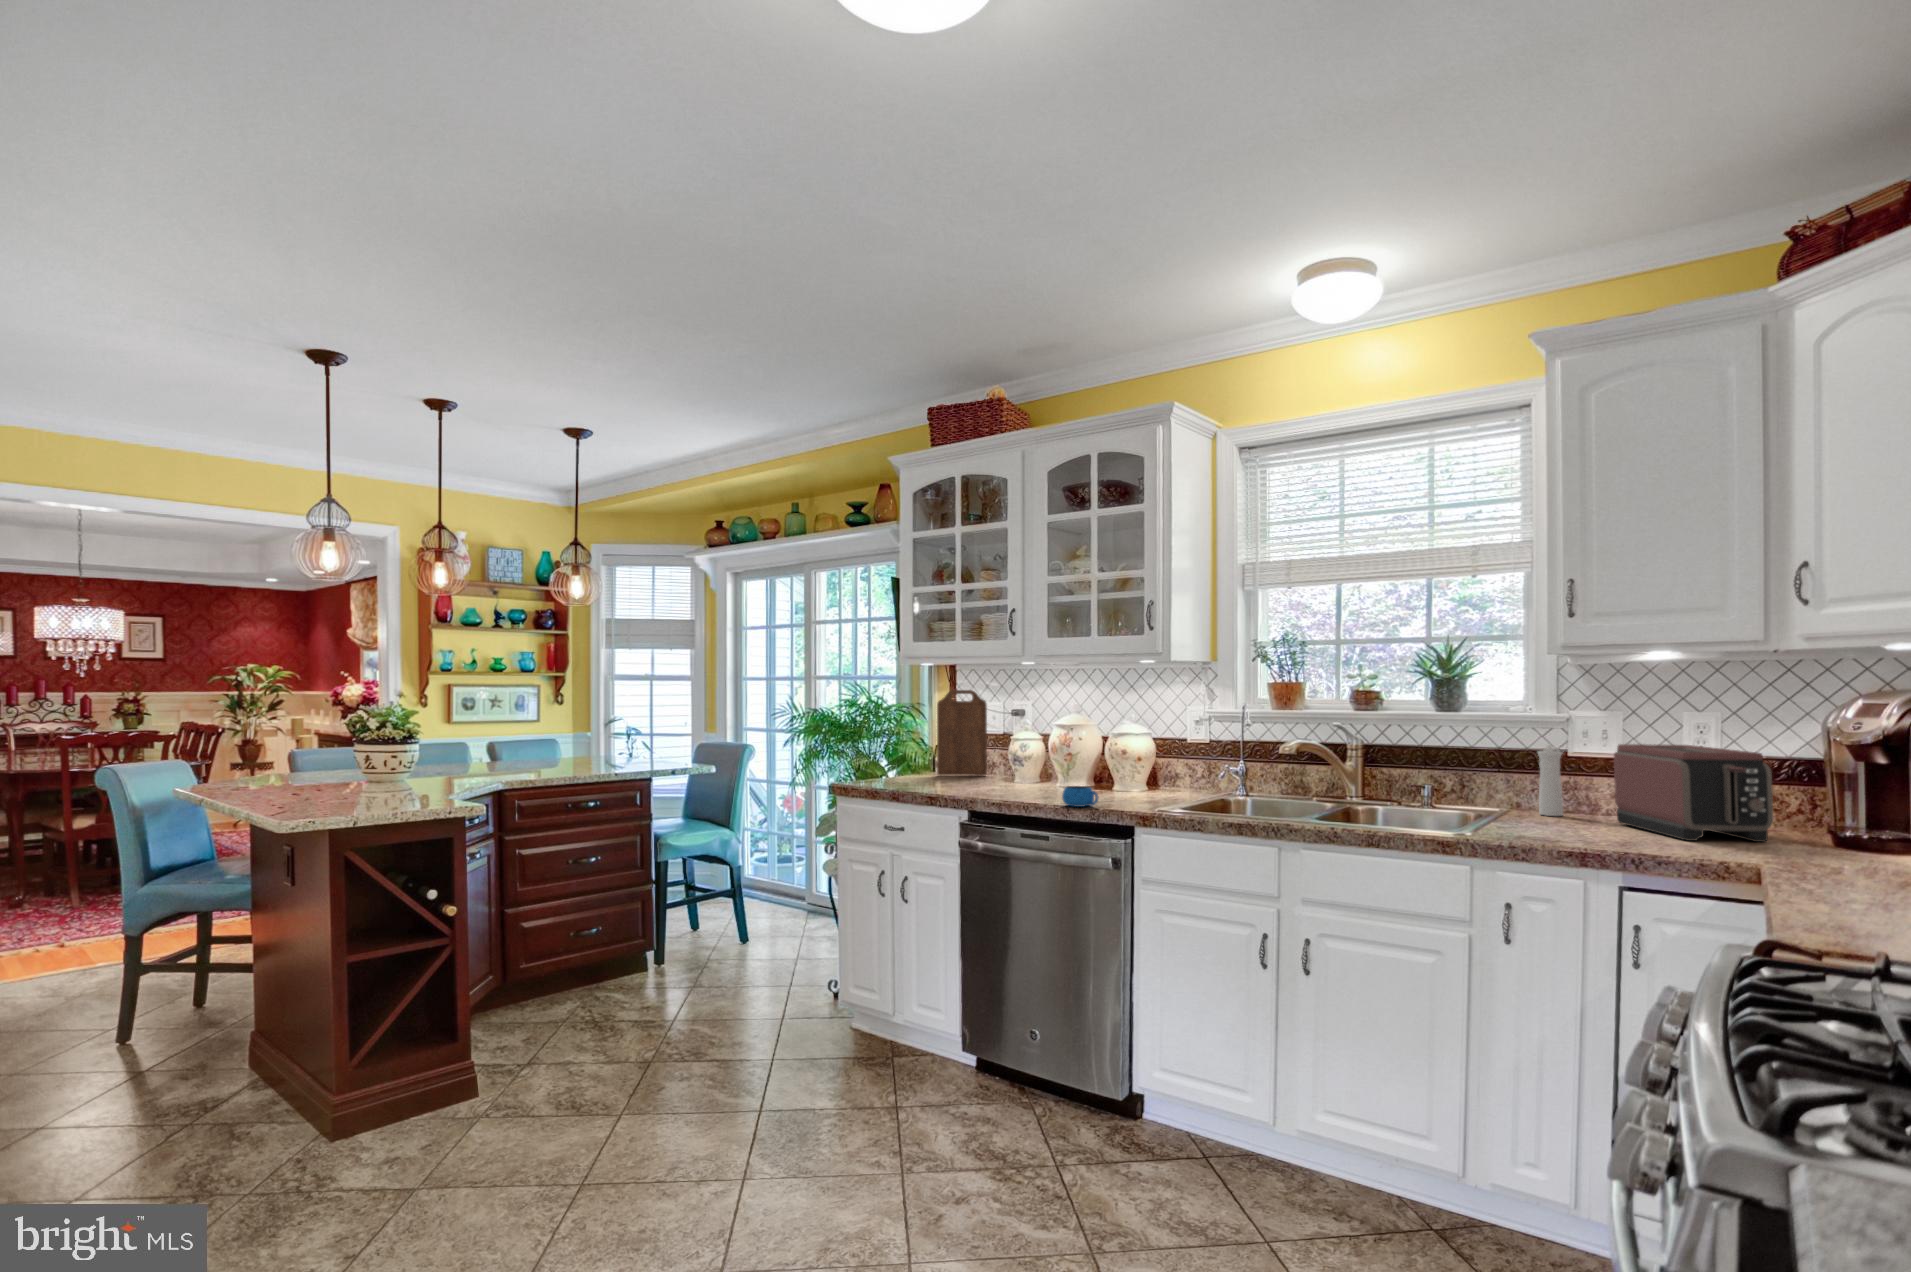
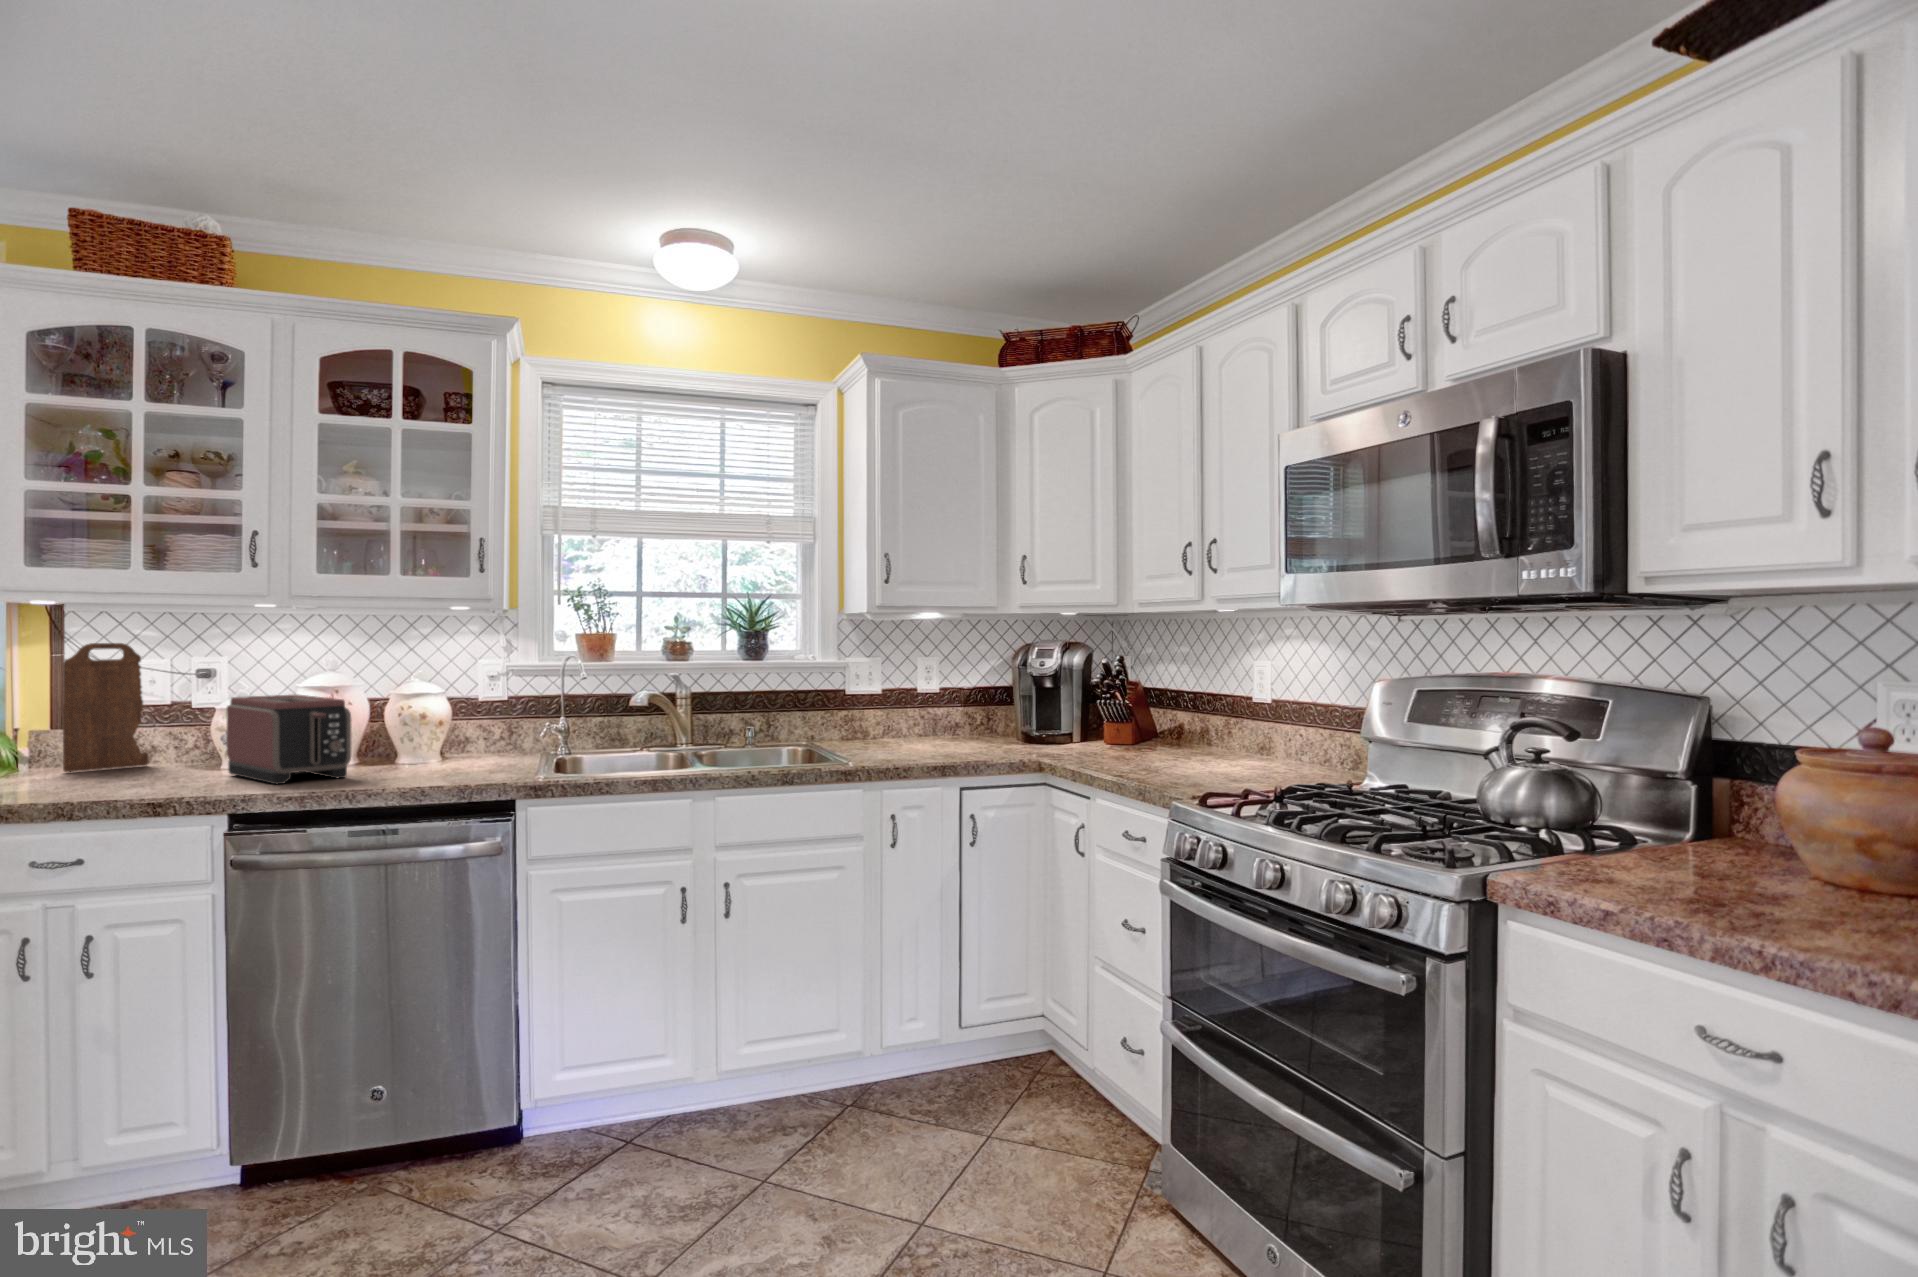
toaster: present [1614,744,1773,842] -> present [227,694,351,784]
pepper mill: present [1538,745,1563,816] -> none [831,676,849,745]
mug: present [1062,786,1098,807] -> none [431,758,481,783]

